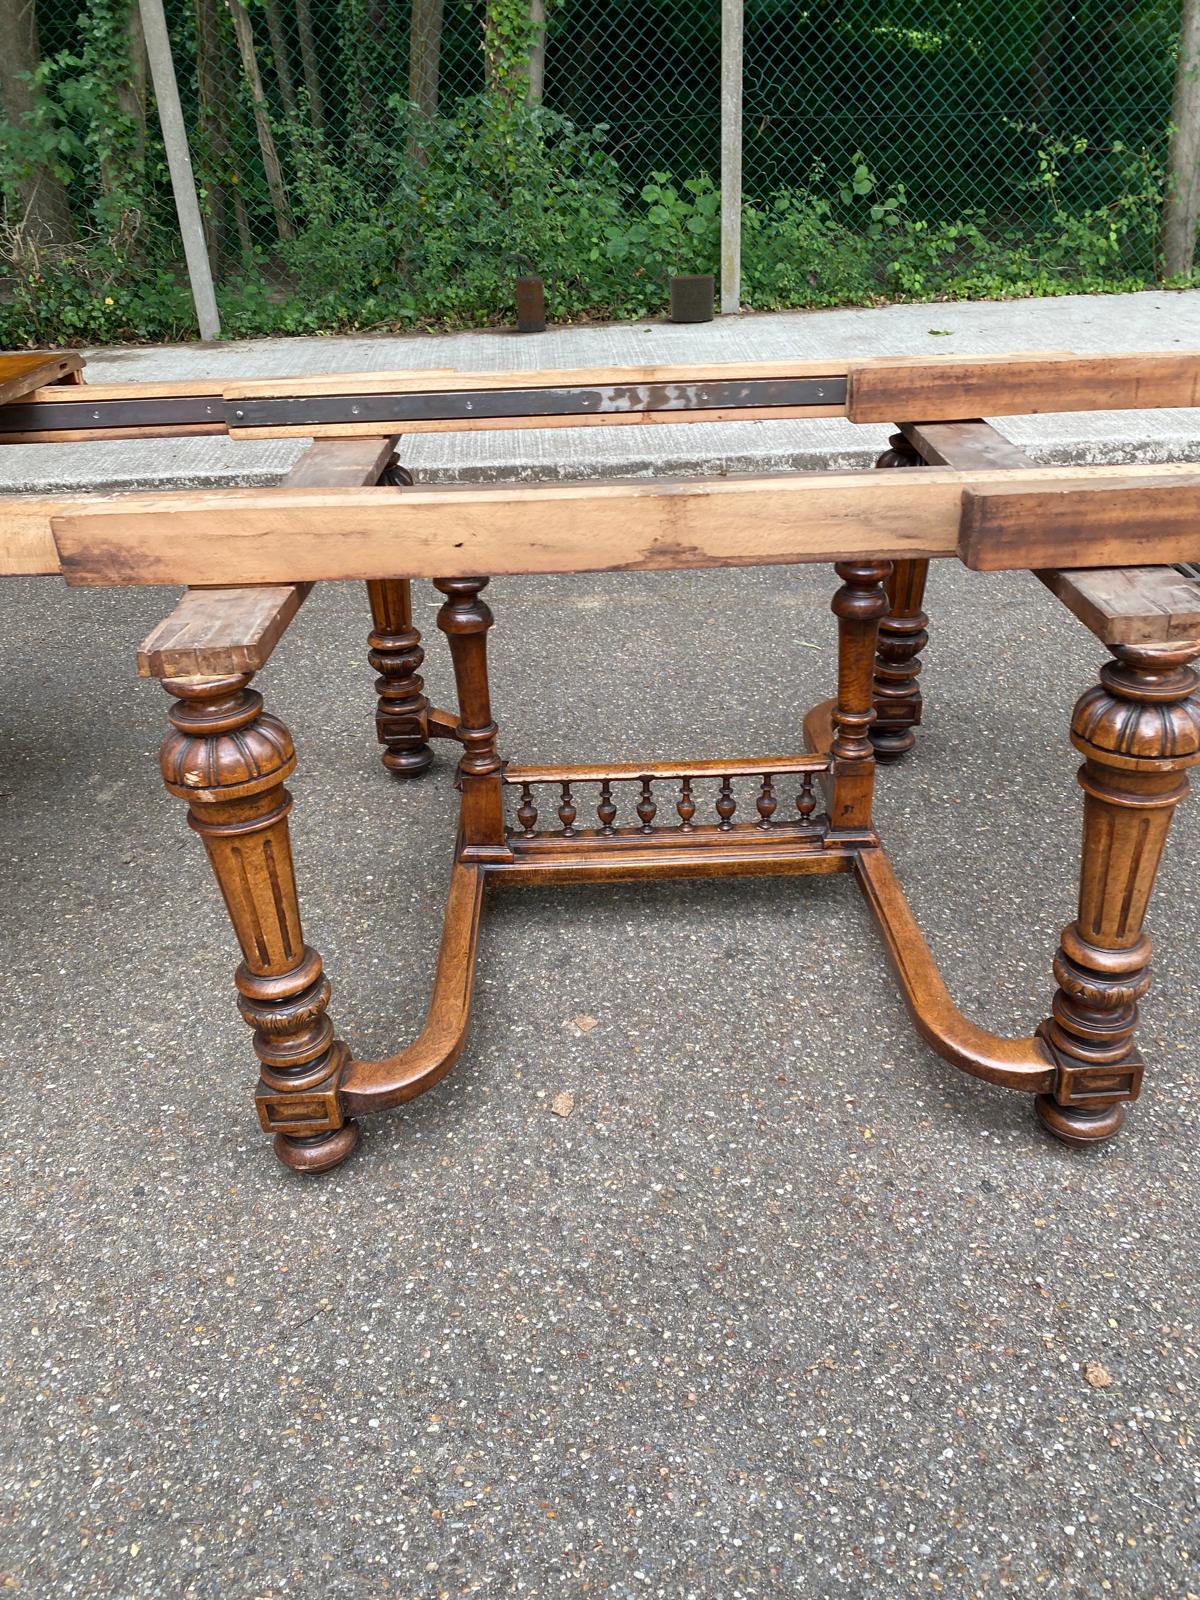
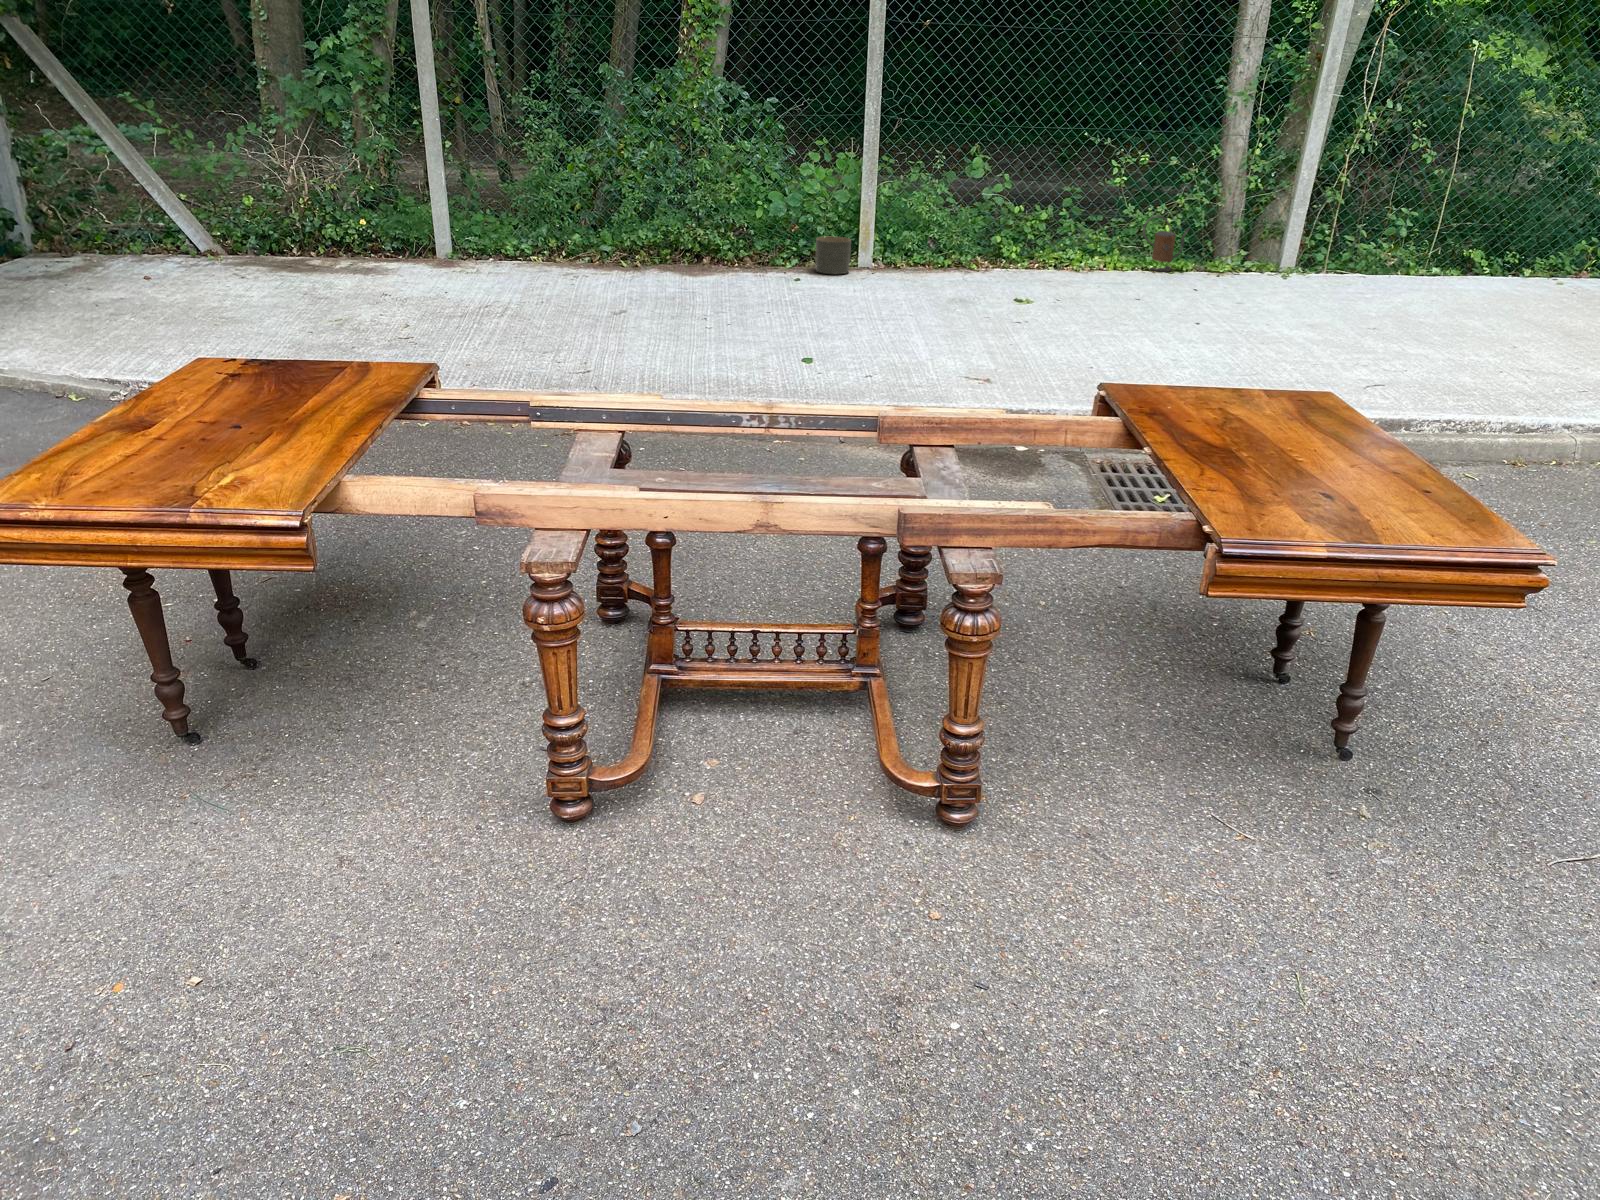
watering can: present [498,254,560,332] -> present [1143,215,1190,271]

